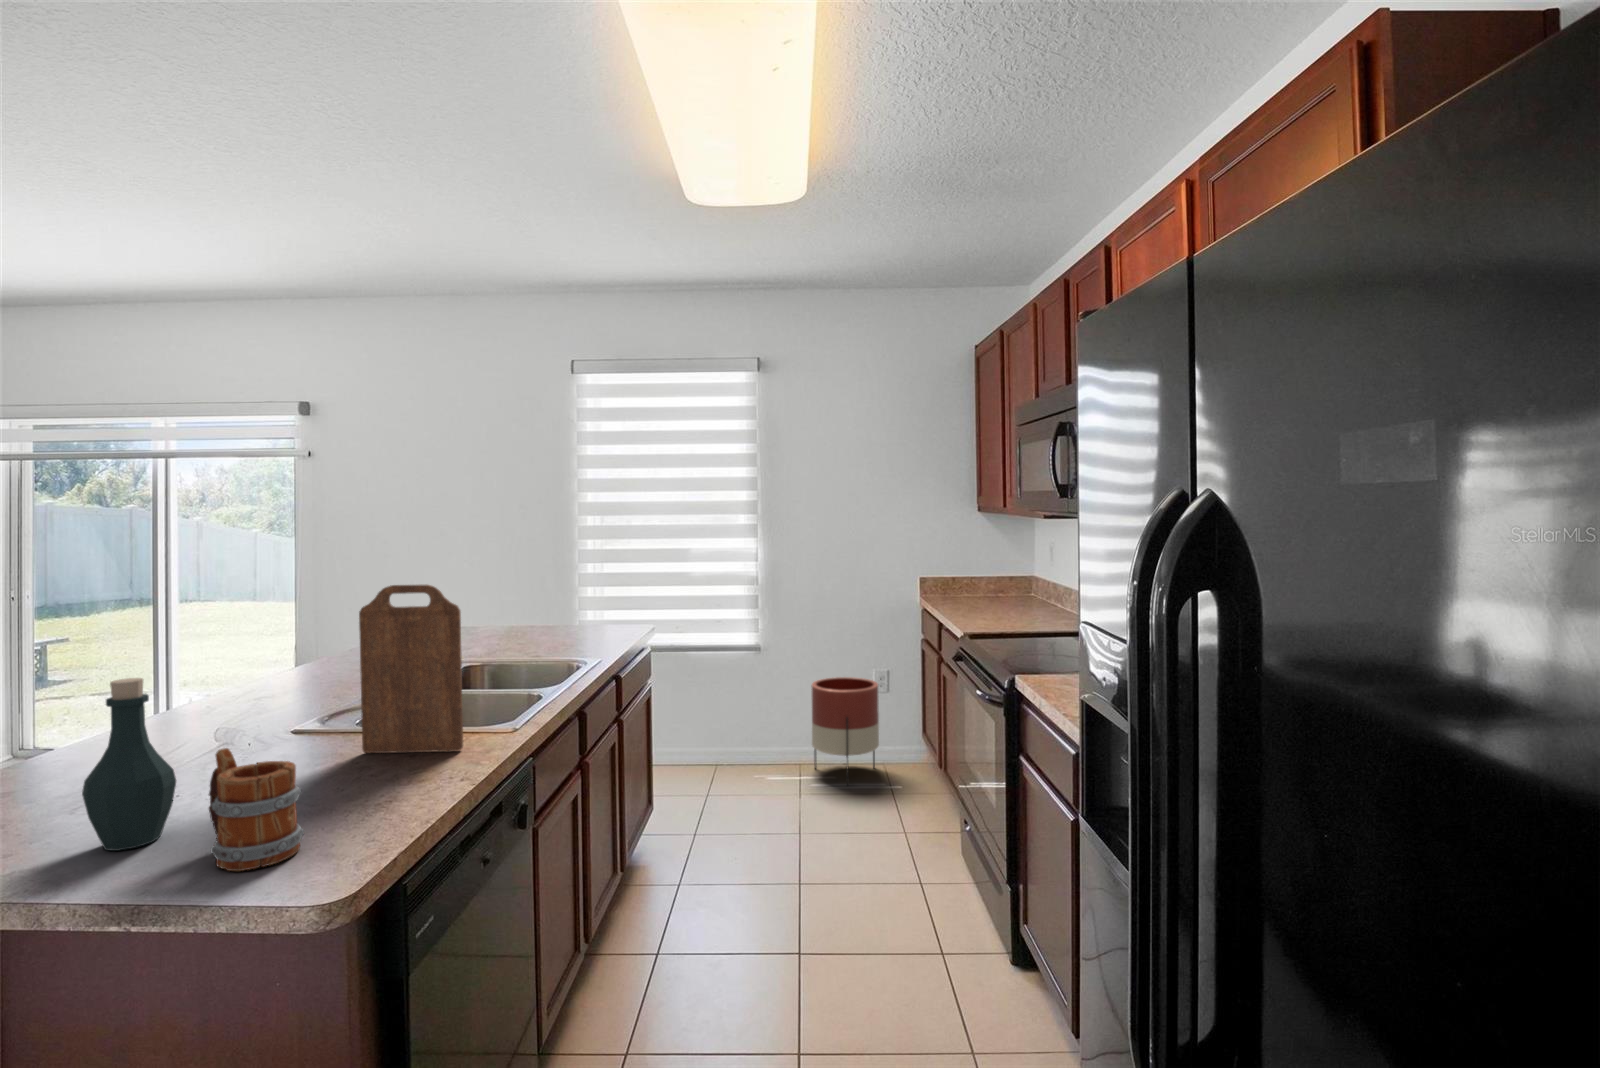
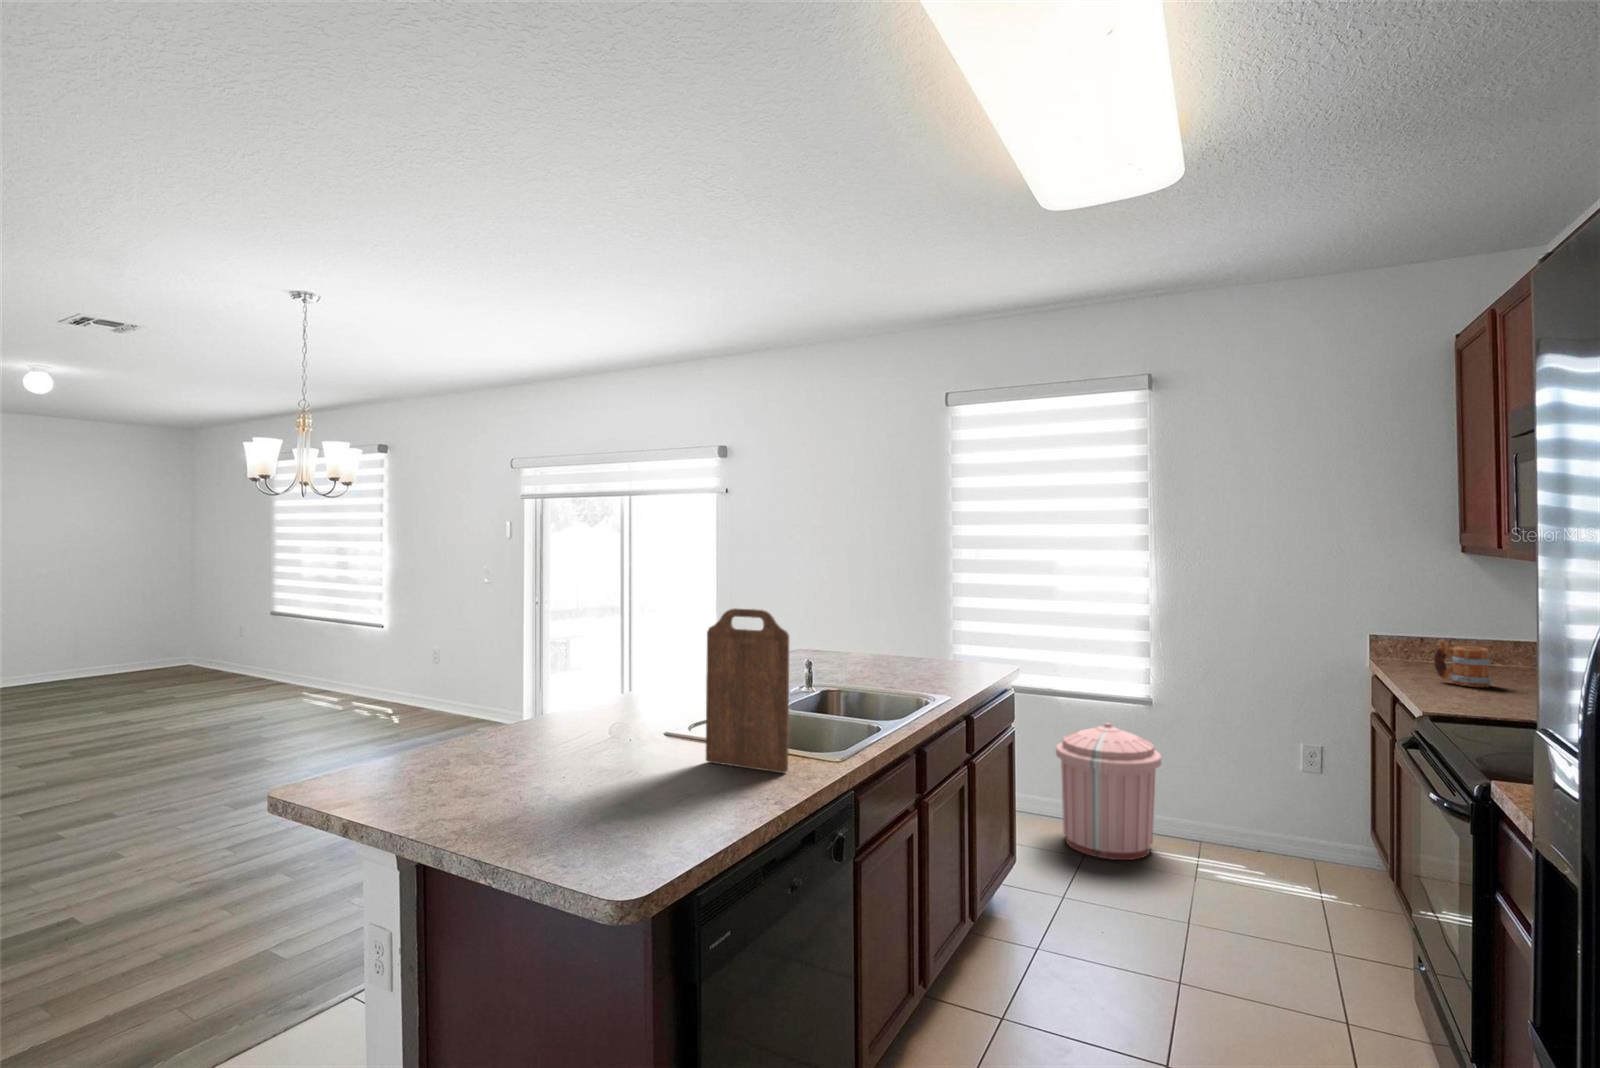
trash can: none [682,670,772,791] -> present [1056,723,1161,860]
planter: present [812,677,879,768] -> none [1213,746,1305,881]
bottle: present [82,678,176,851] -> none [485,674,548,816]
mug: present [209,748,304,871] -> present [1434,640,1492,687]

